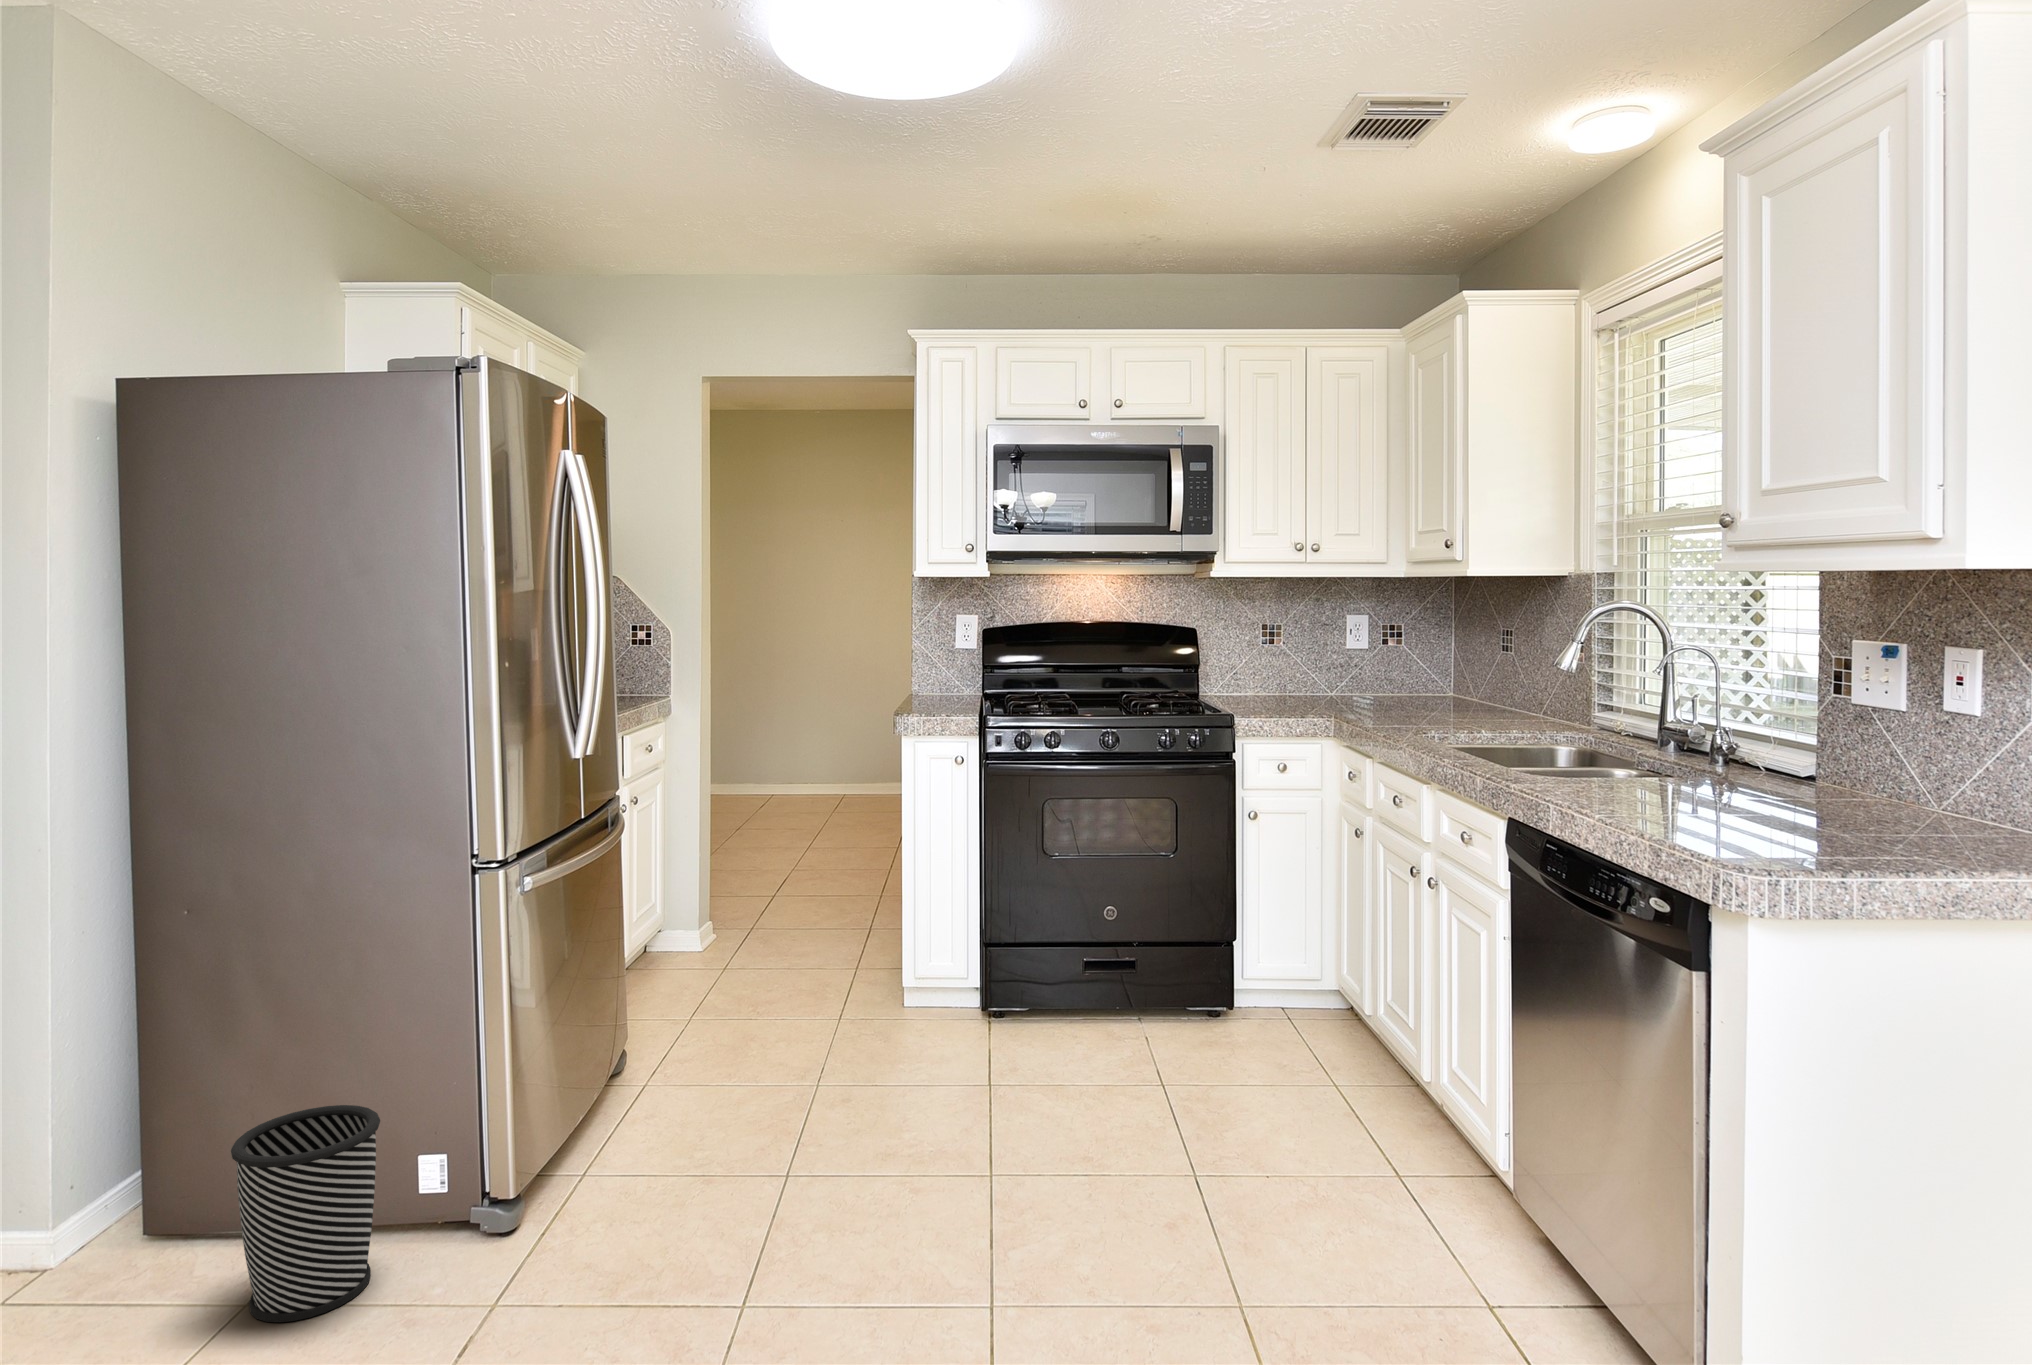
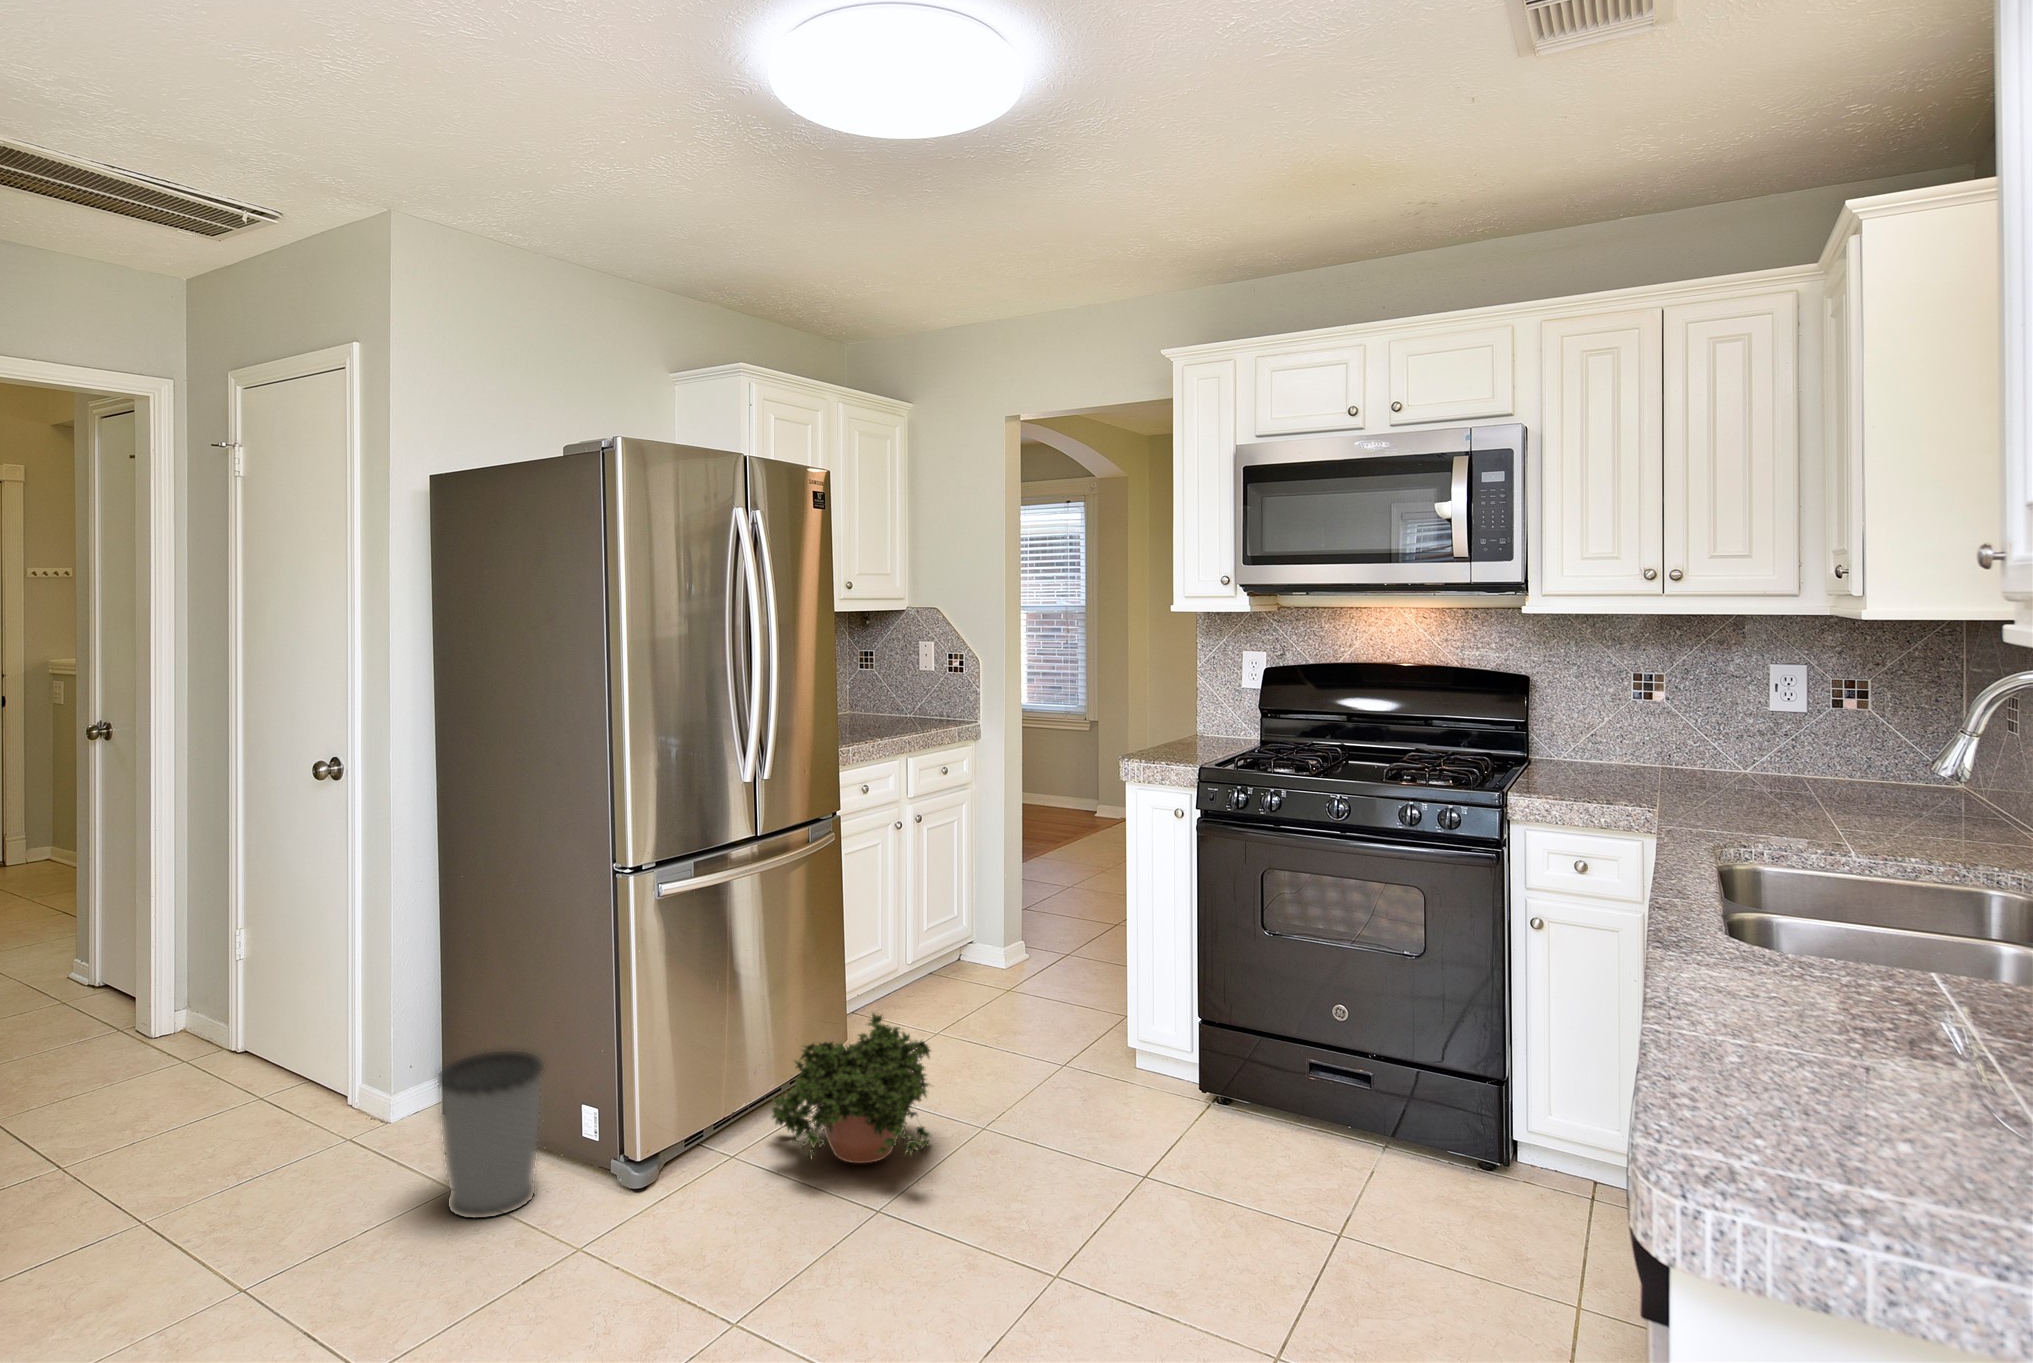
potted plant: none [611,983,826,1146] -> present [772,1013,931,1163]

